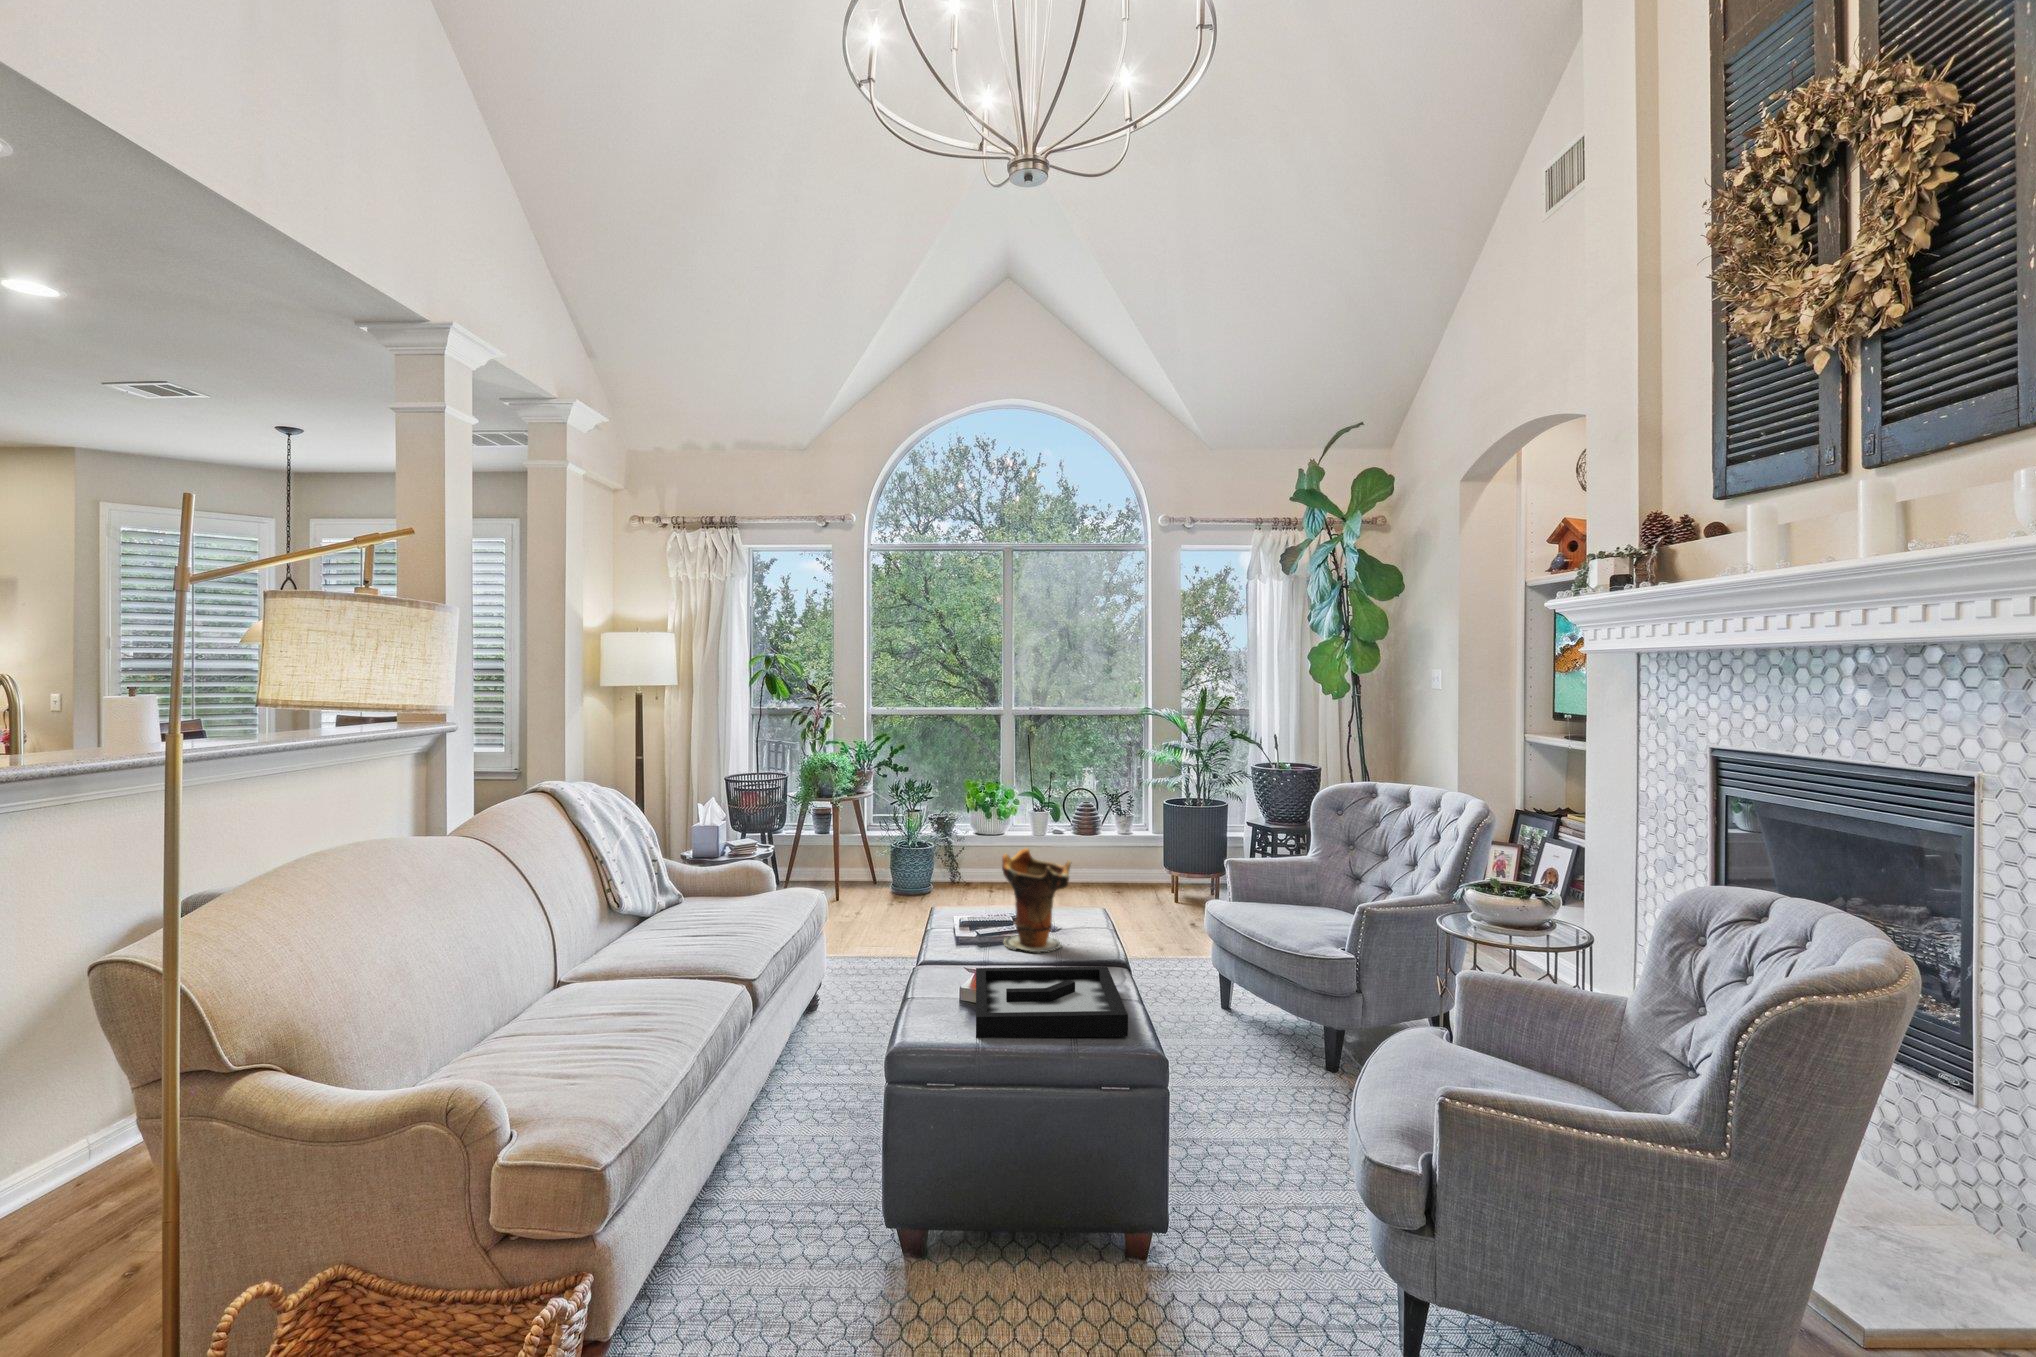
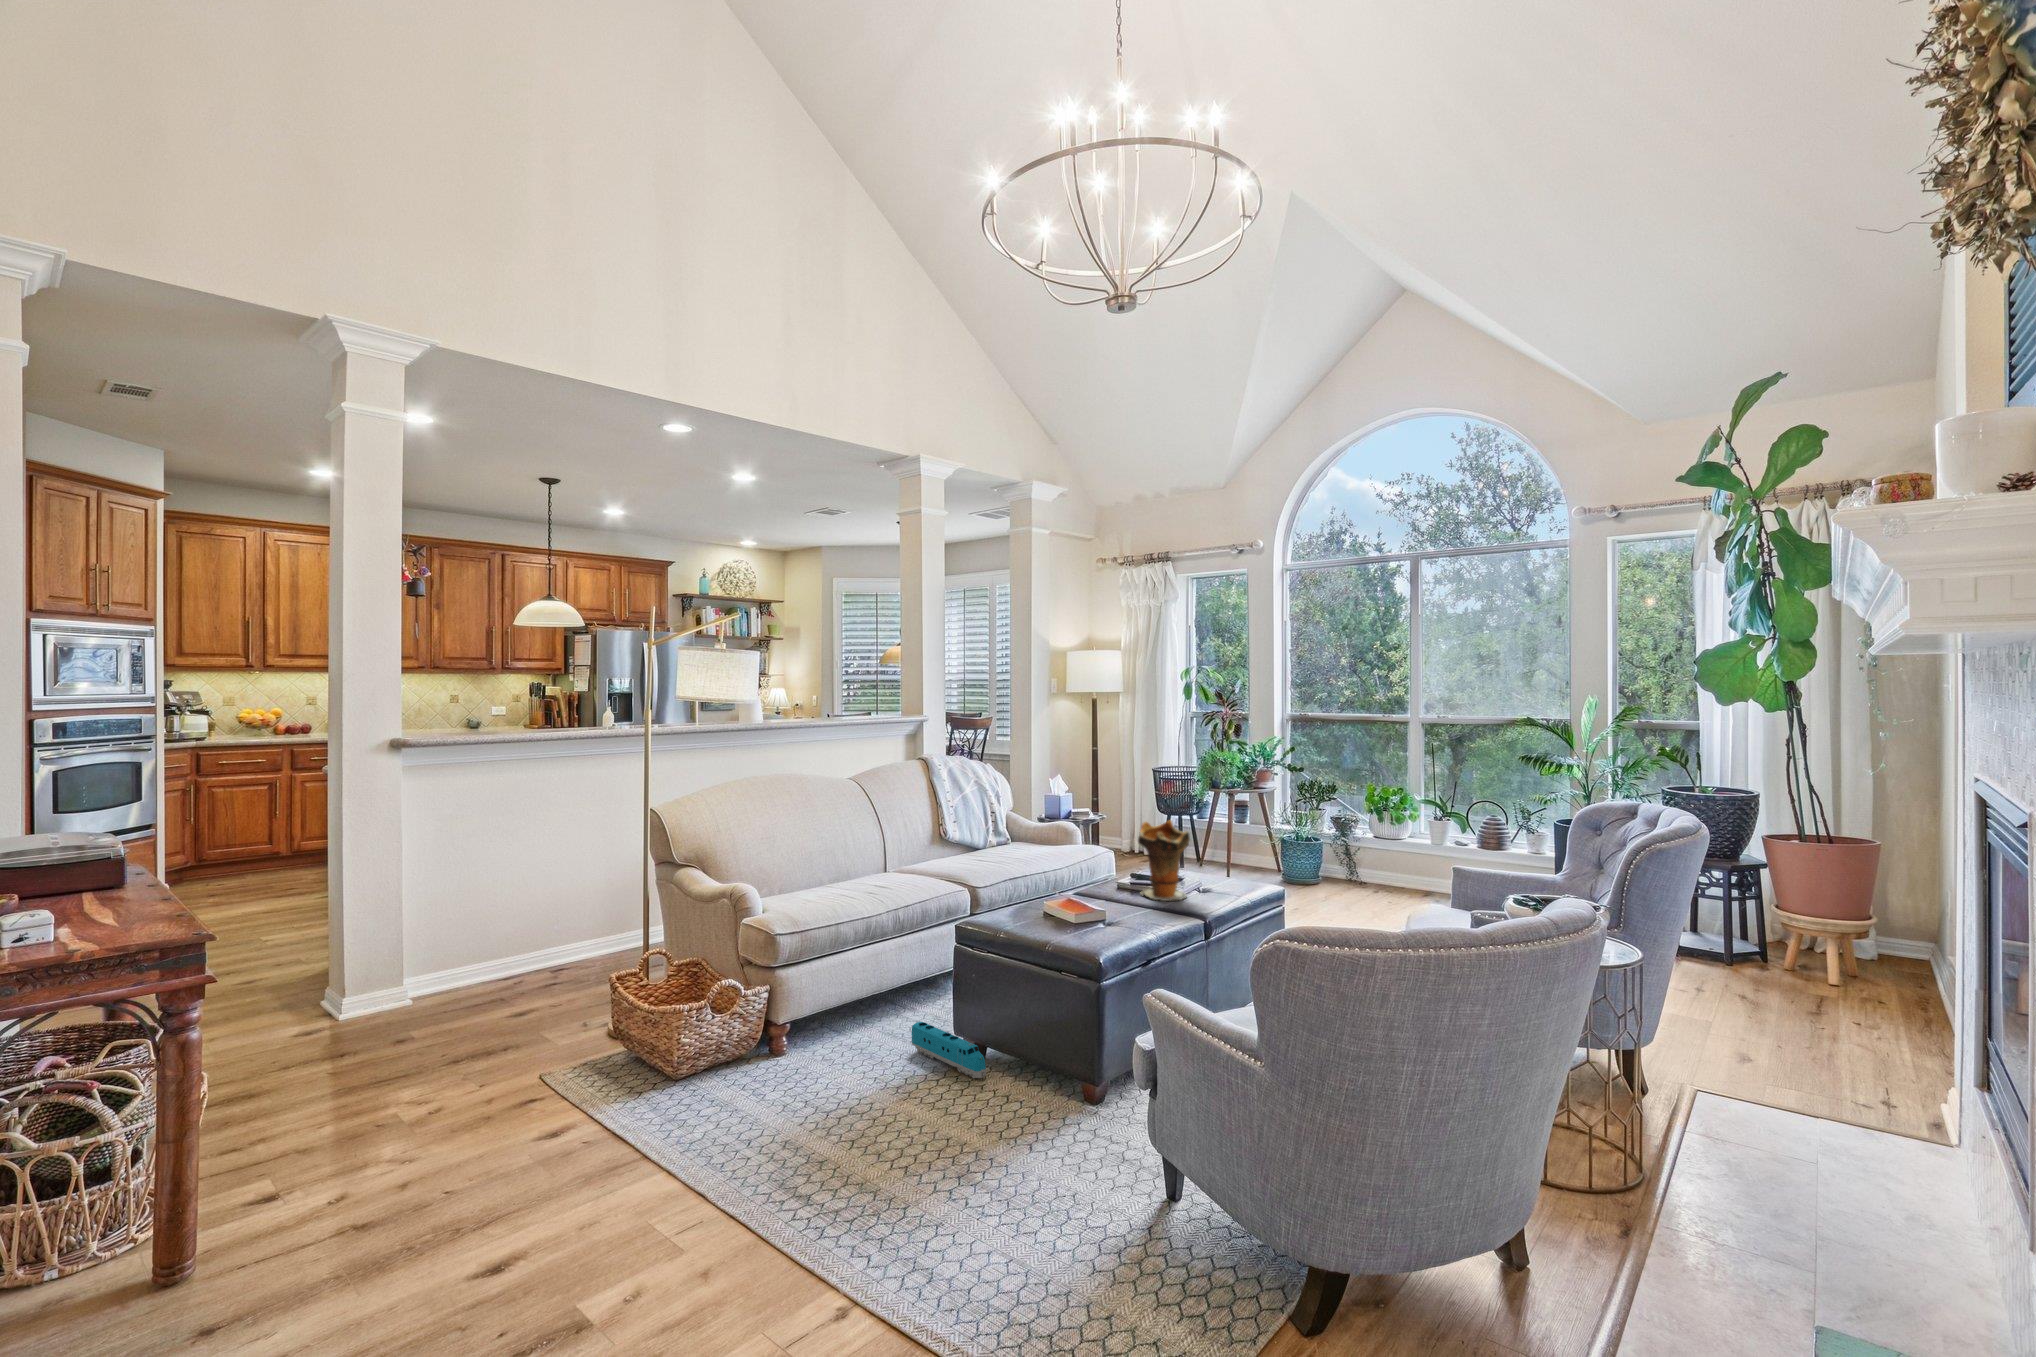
decorative tray: present [976,967,1128,1038] -> none [1011,894,1154,946]
toy train: none [808,1222,974,1285] -> present [912,1022,986,1079]

